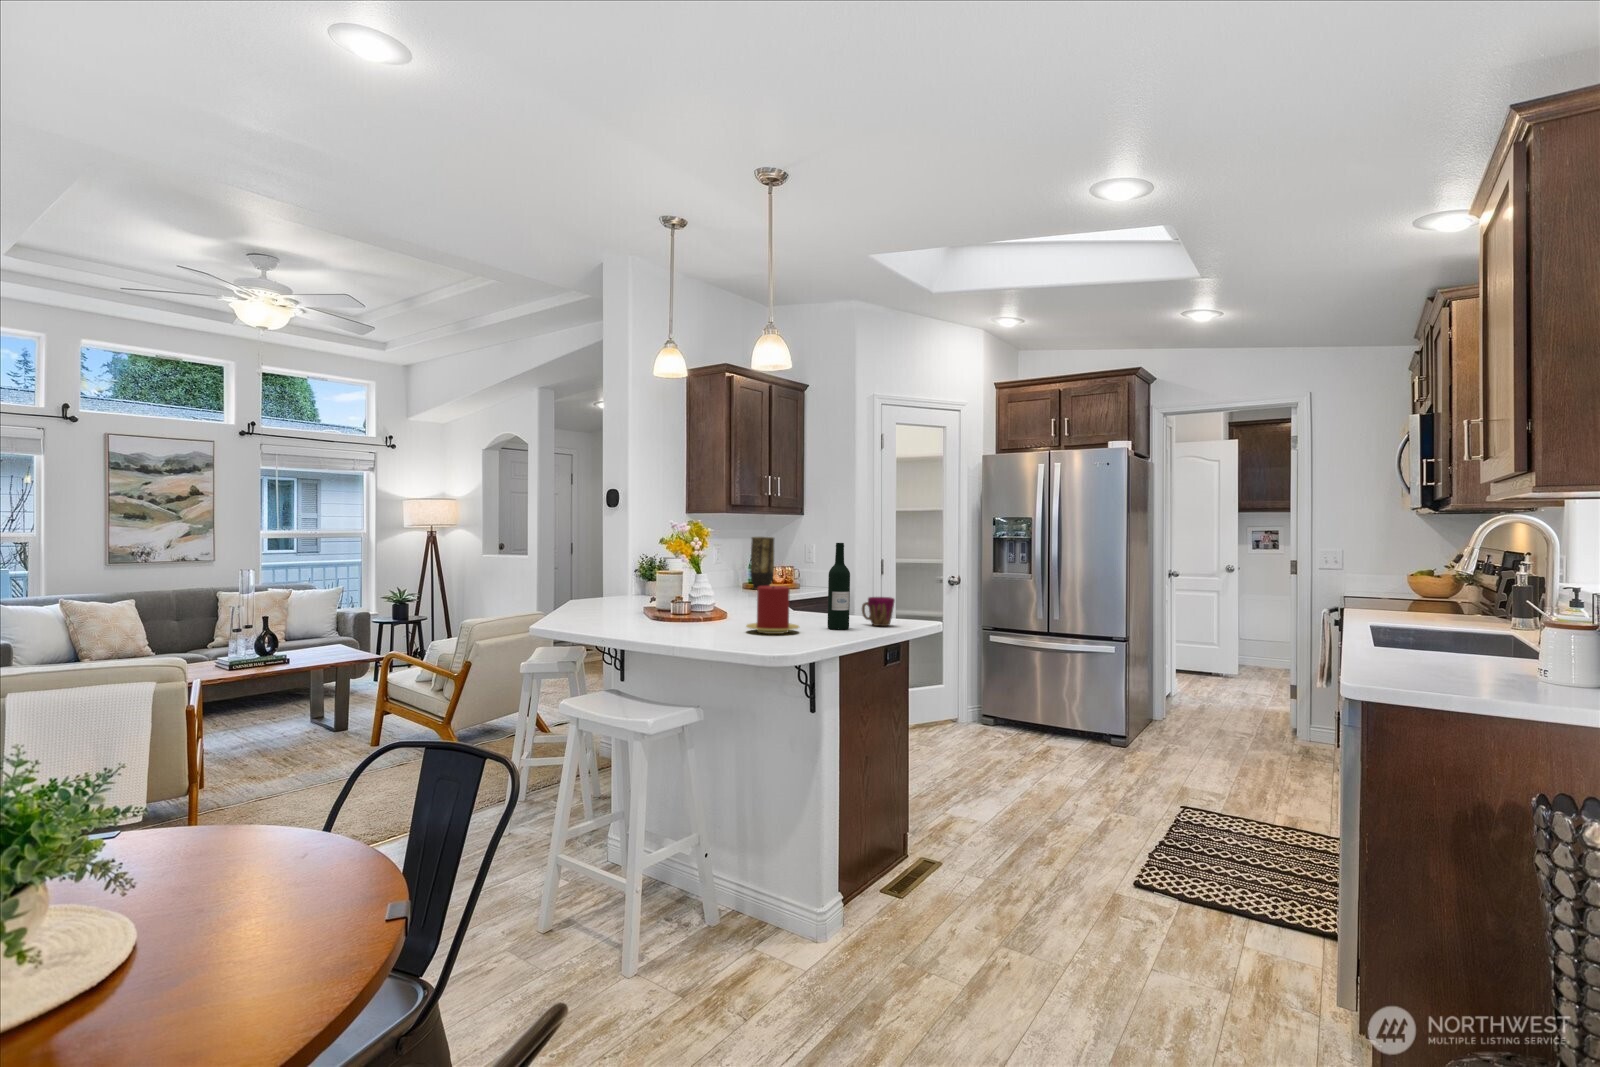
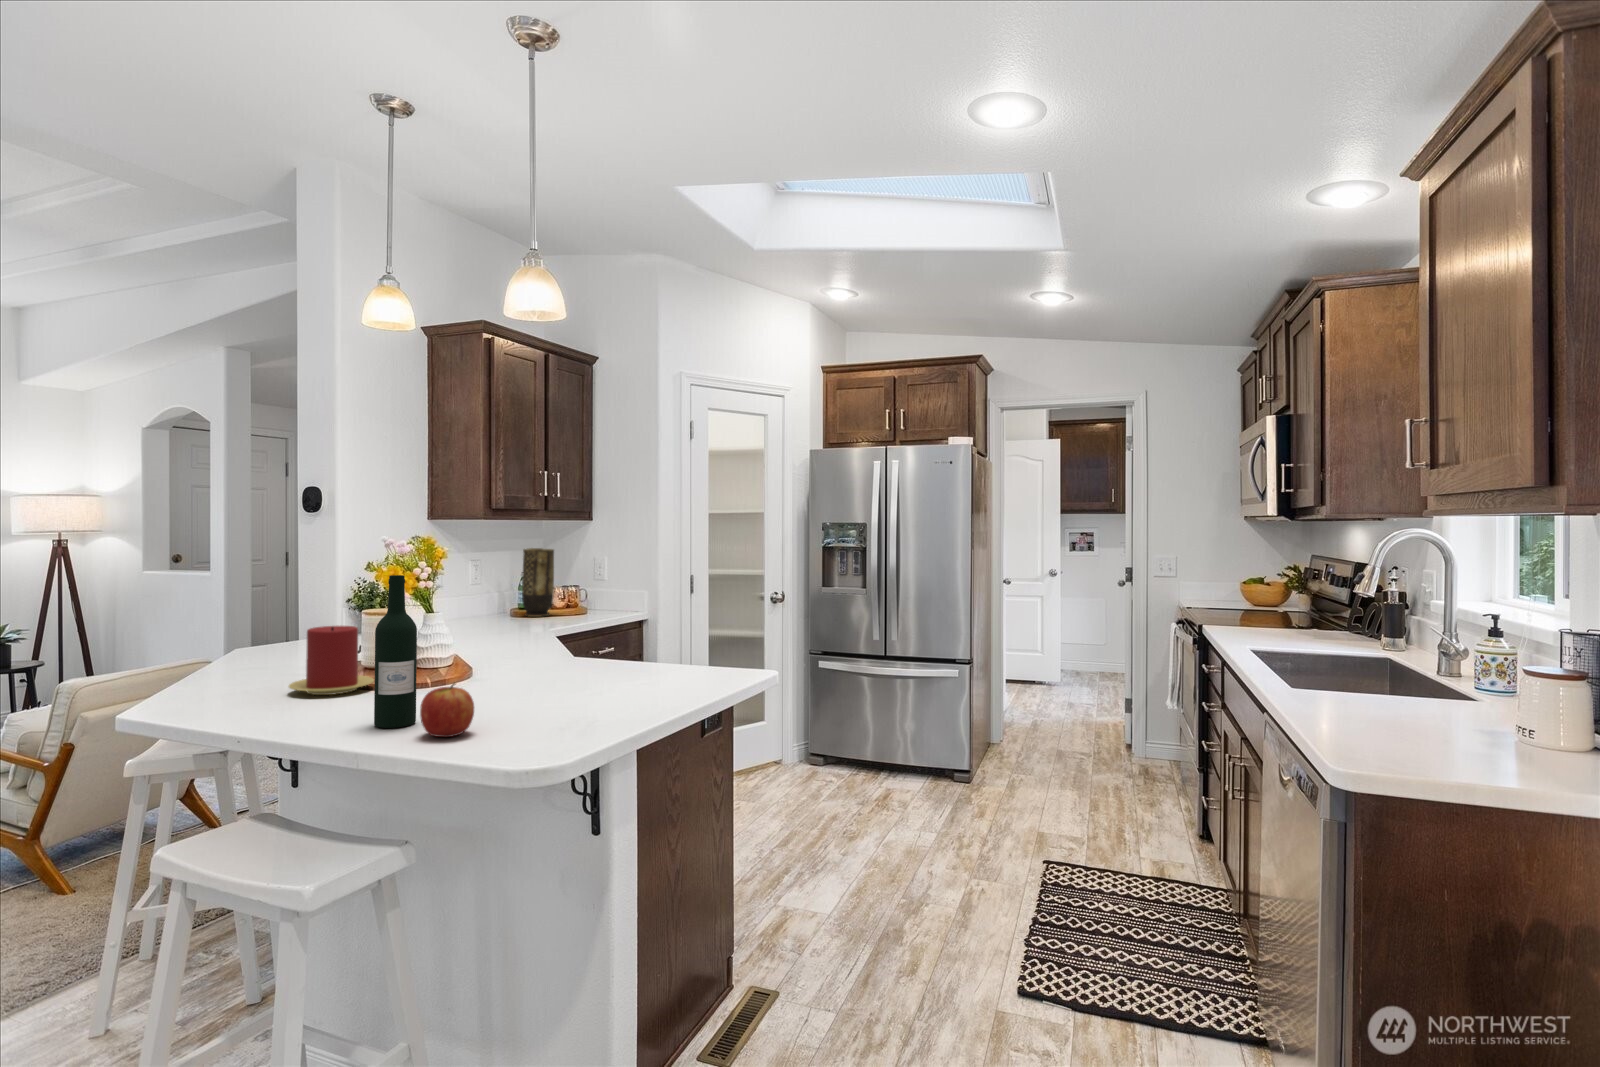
wine bottle: present [828,543,850,629] -> present [374,575,417,728]
candle: present [746,586,799,634] -> present [288,626,374,695]
cup: present [862,597,895,626] -> none [668,640,714,683]
apple: none [708,608,739,642] -> present [420,683,474,737]

